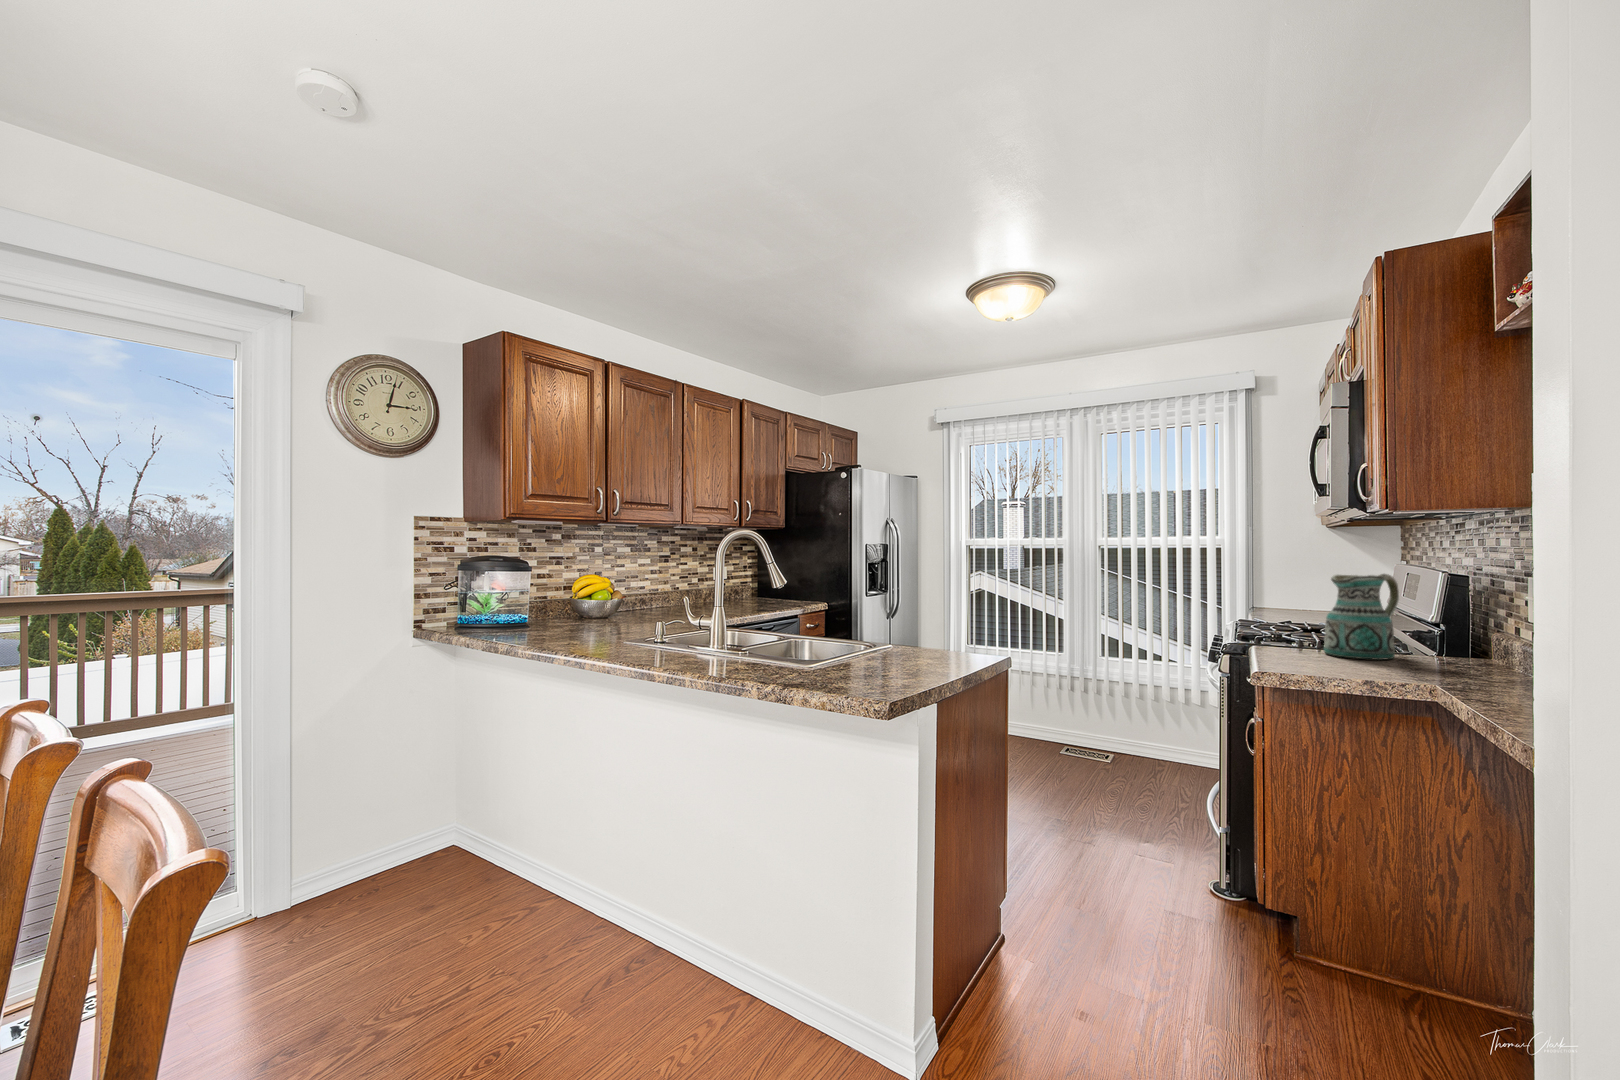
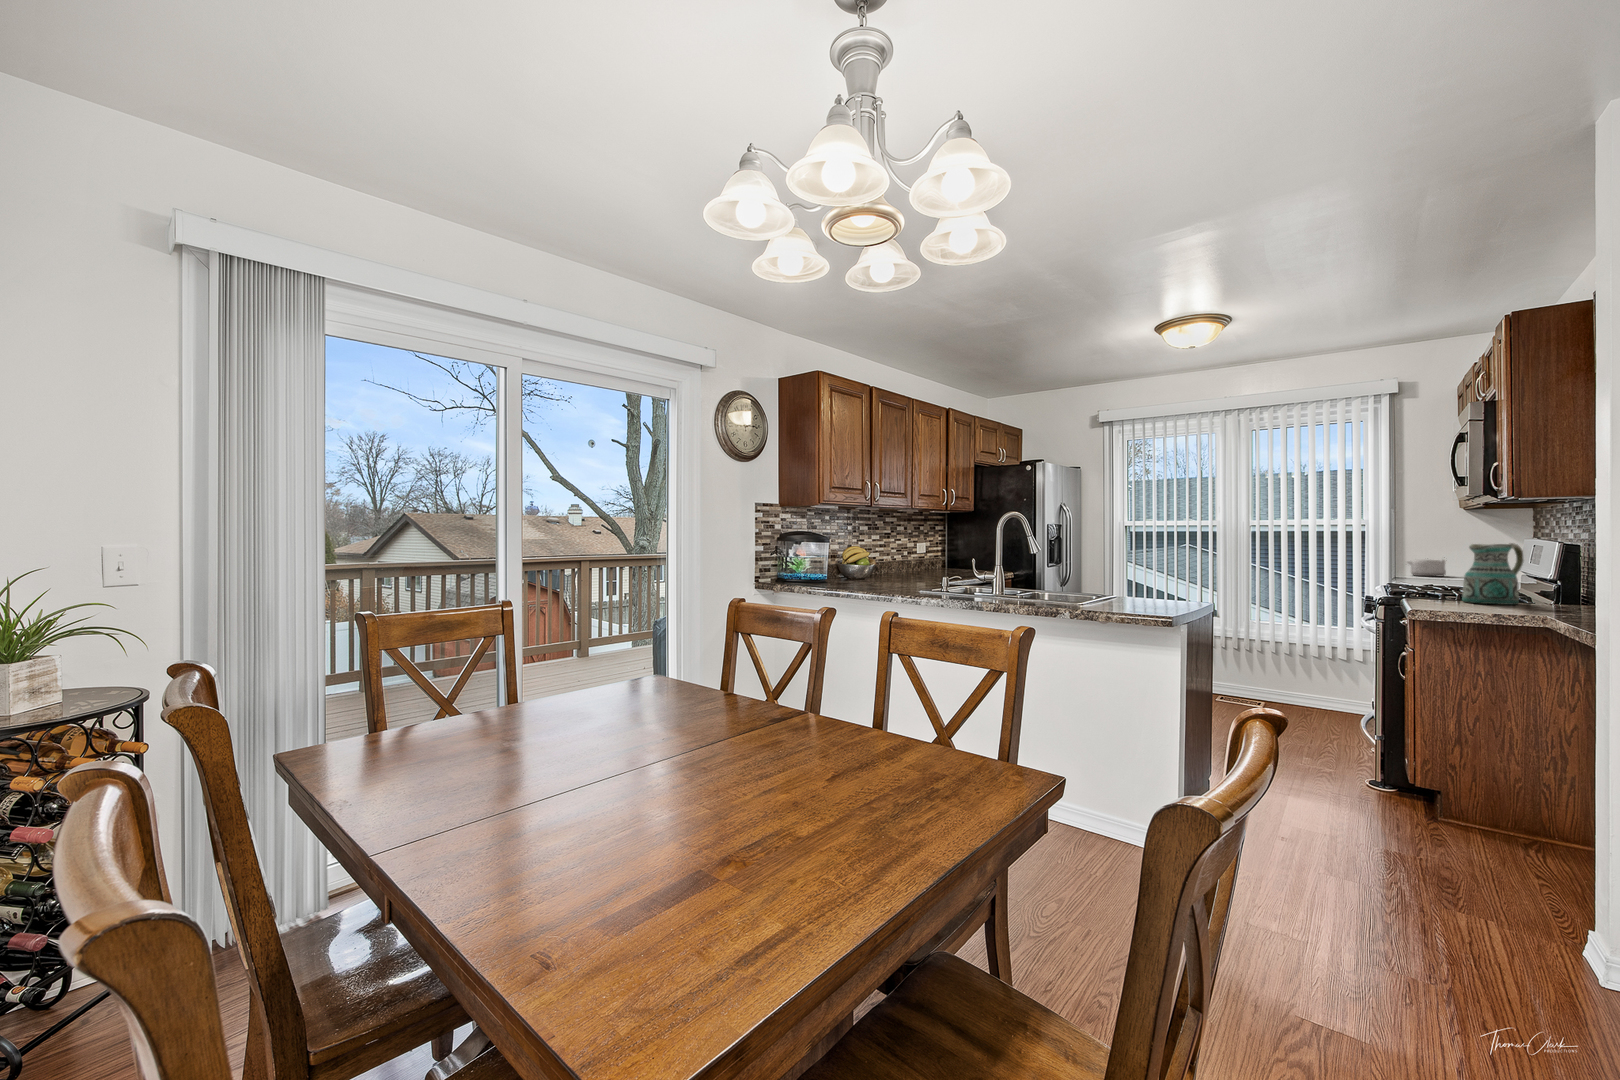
teapot: none [1262,567,1309,606] -> present [1407,560,1446,576]

